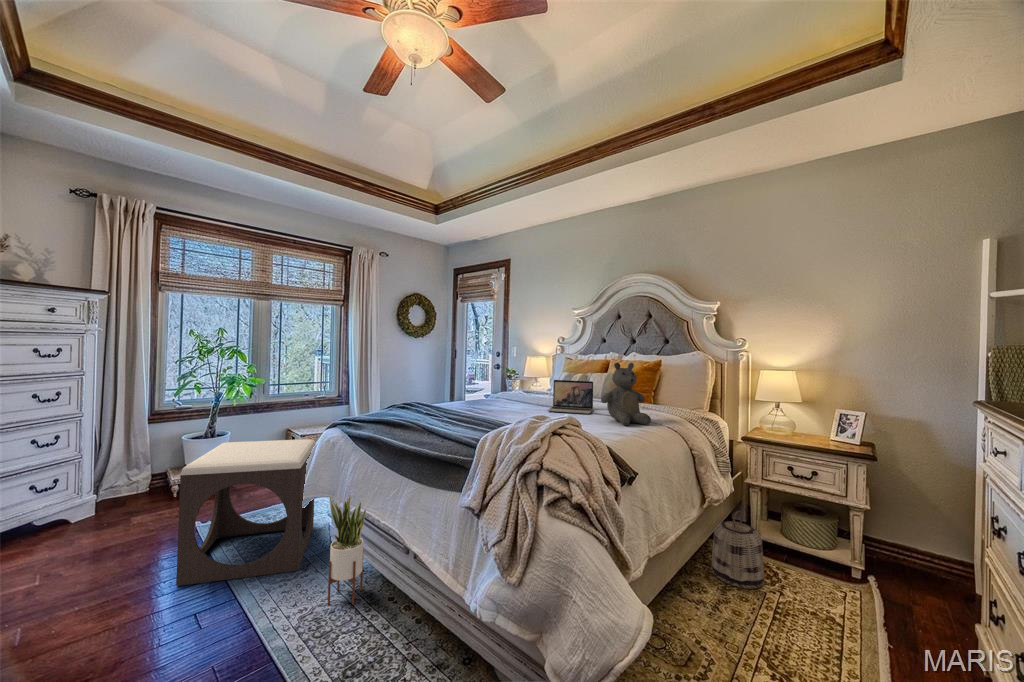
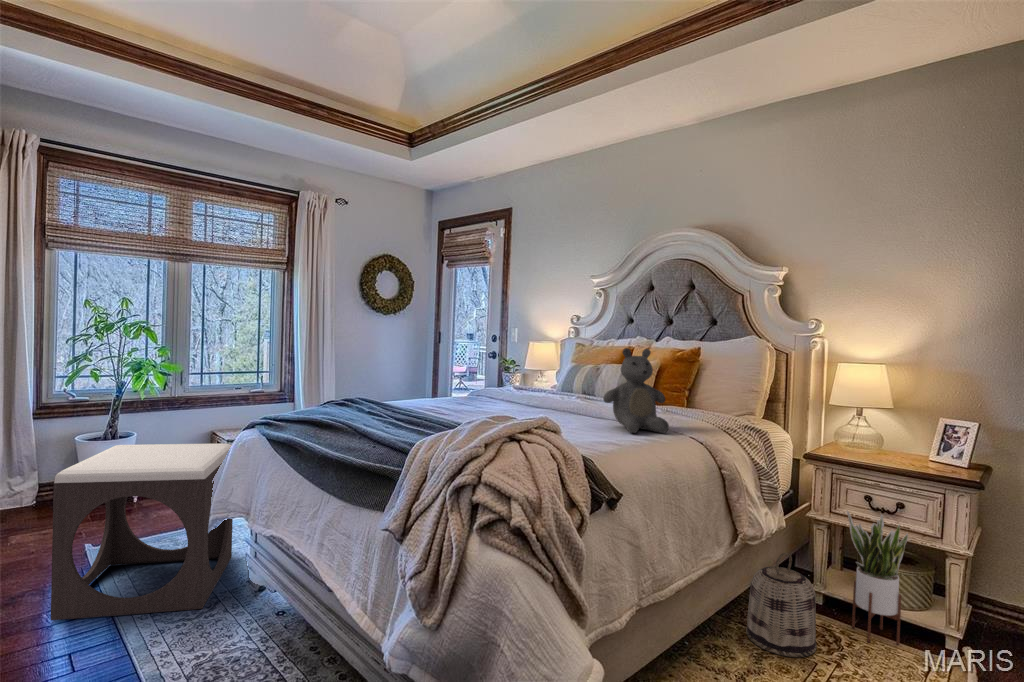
laptop: present [548,380,593,414] -> none [538,372,603,418]
potted plant: present [328,490,366,605] -> present [847,511,908,644]

